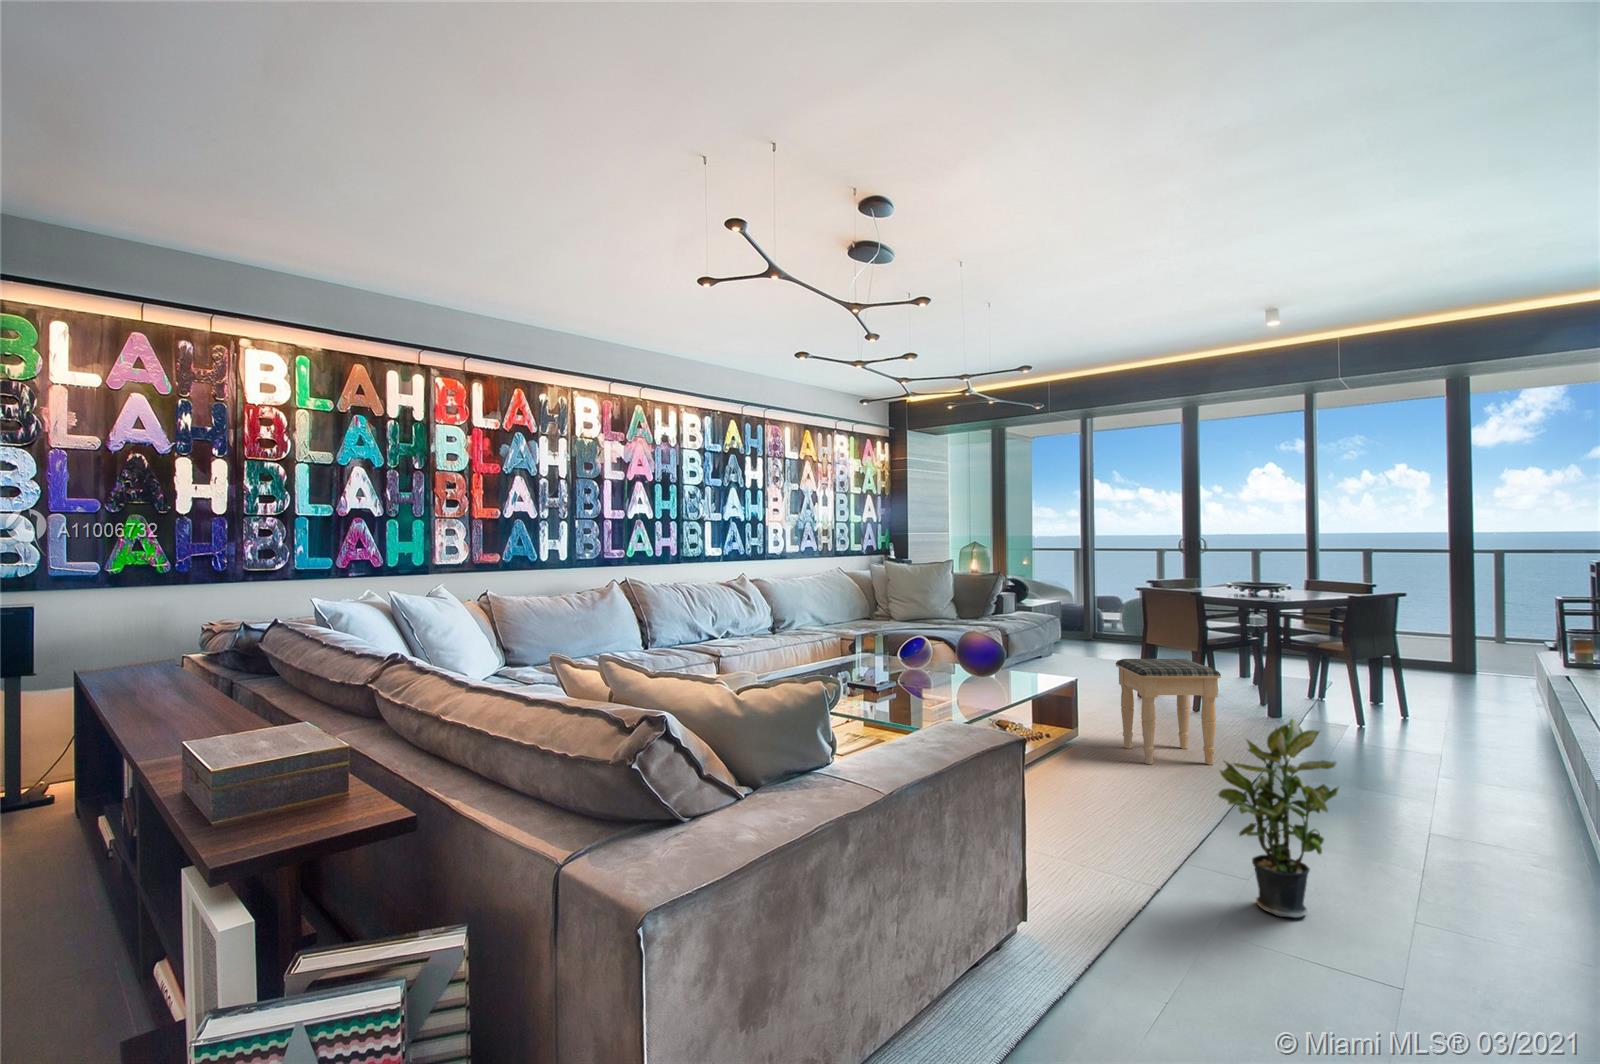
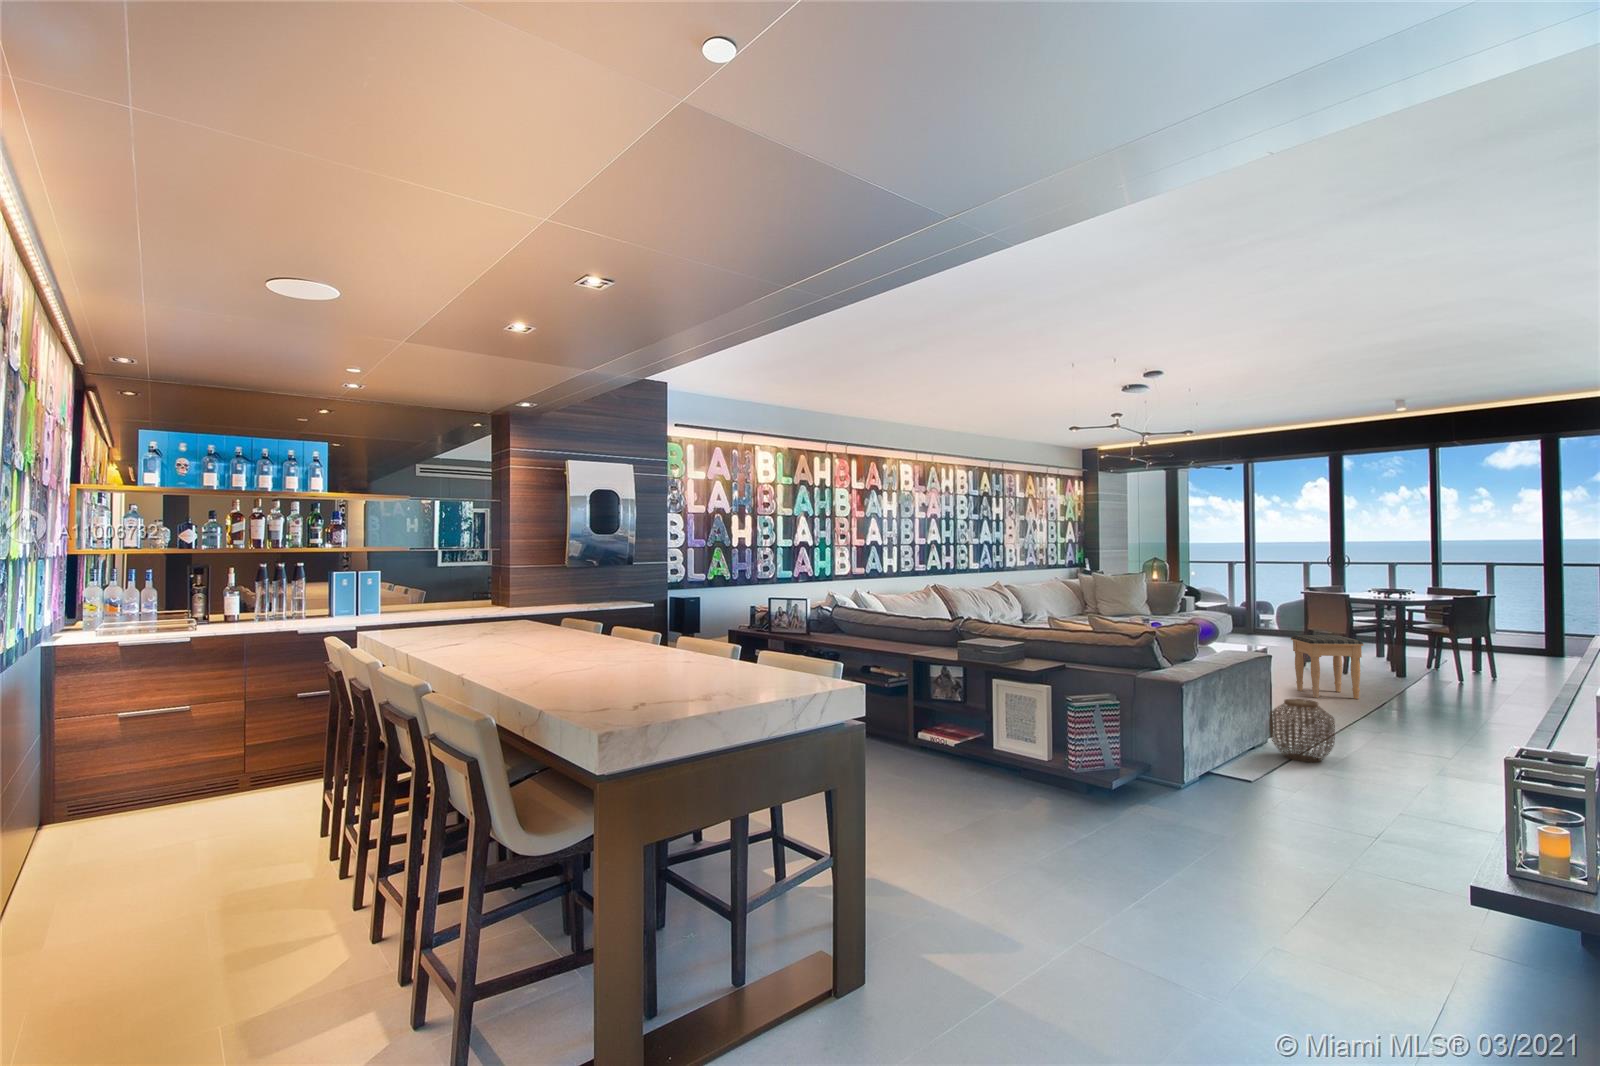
potted plant: present [1218,719,1339,918] -> none [1364,653,1429,748]
woven basket: none [1021,836,1154,996] -> present [1269,699,1335,762]

